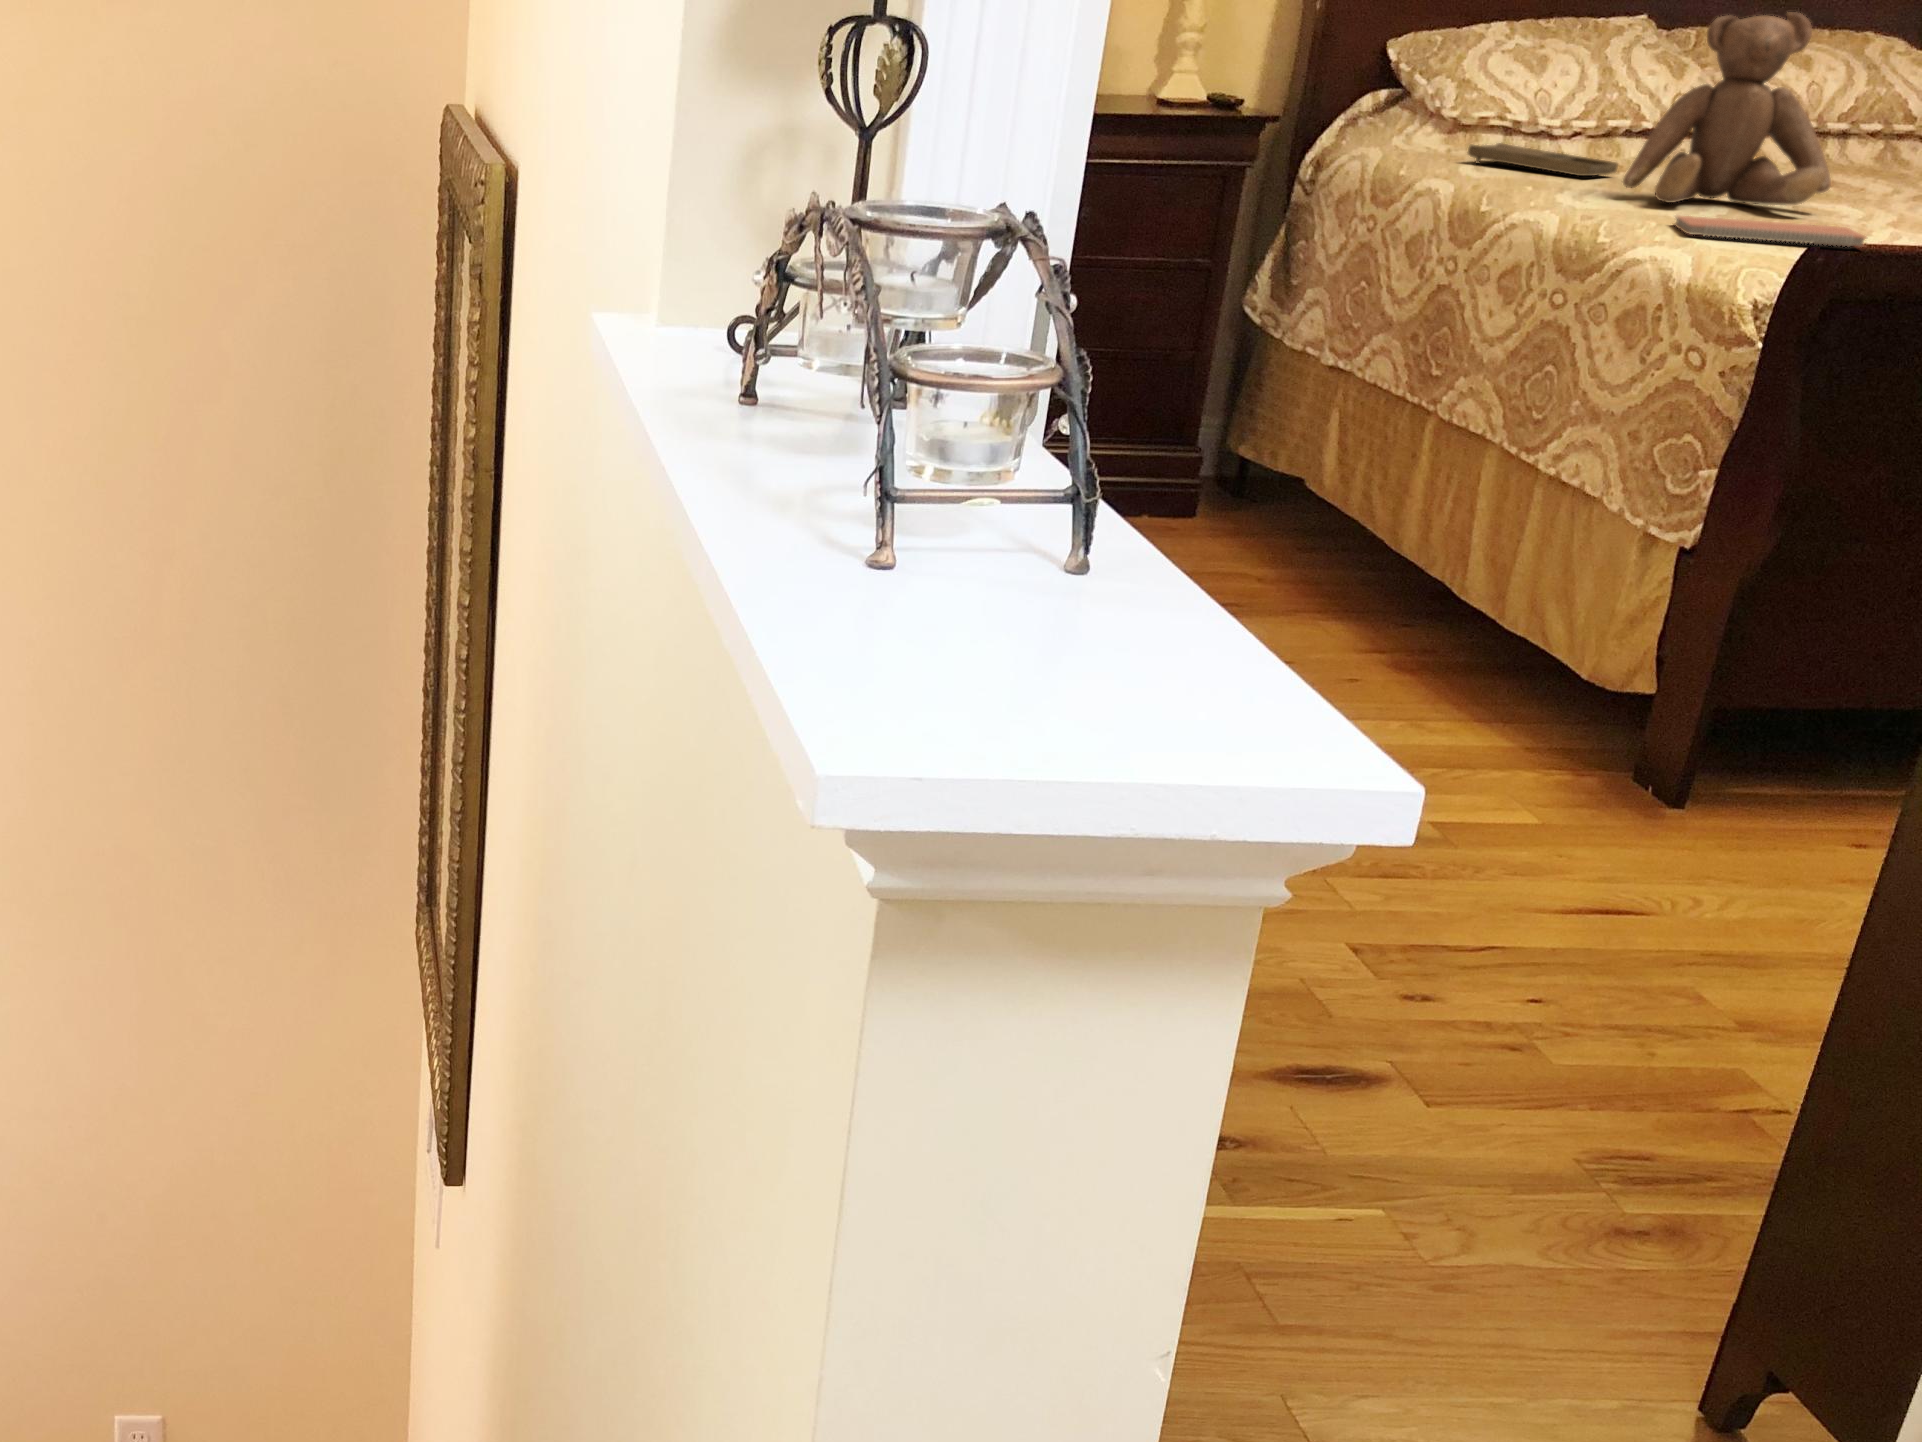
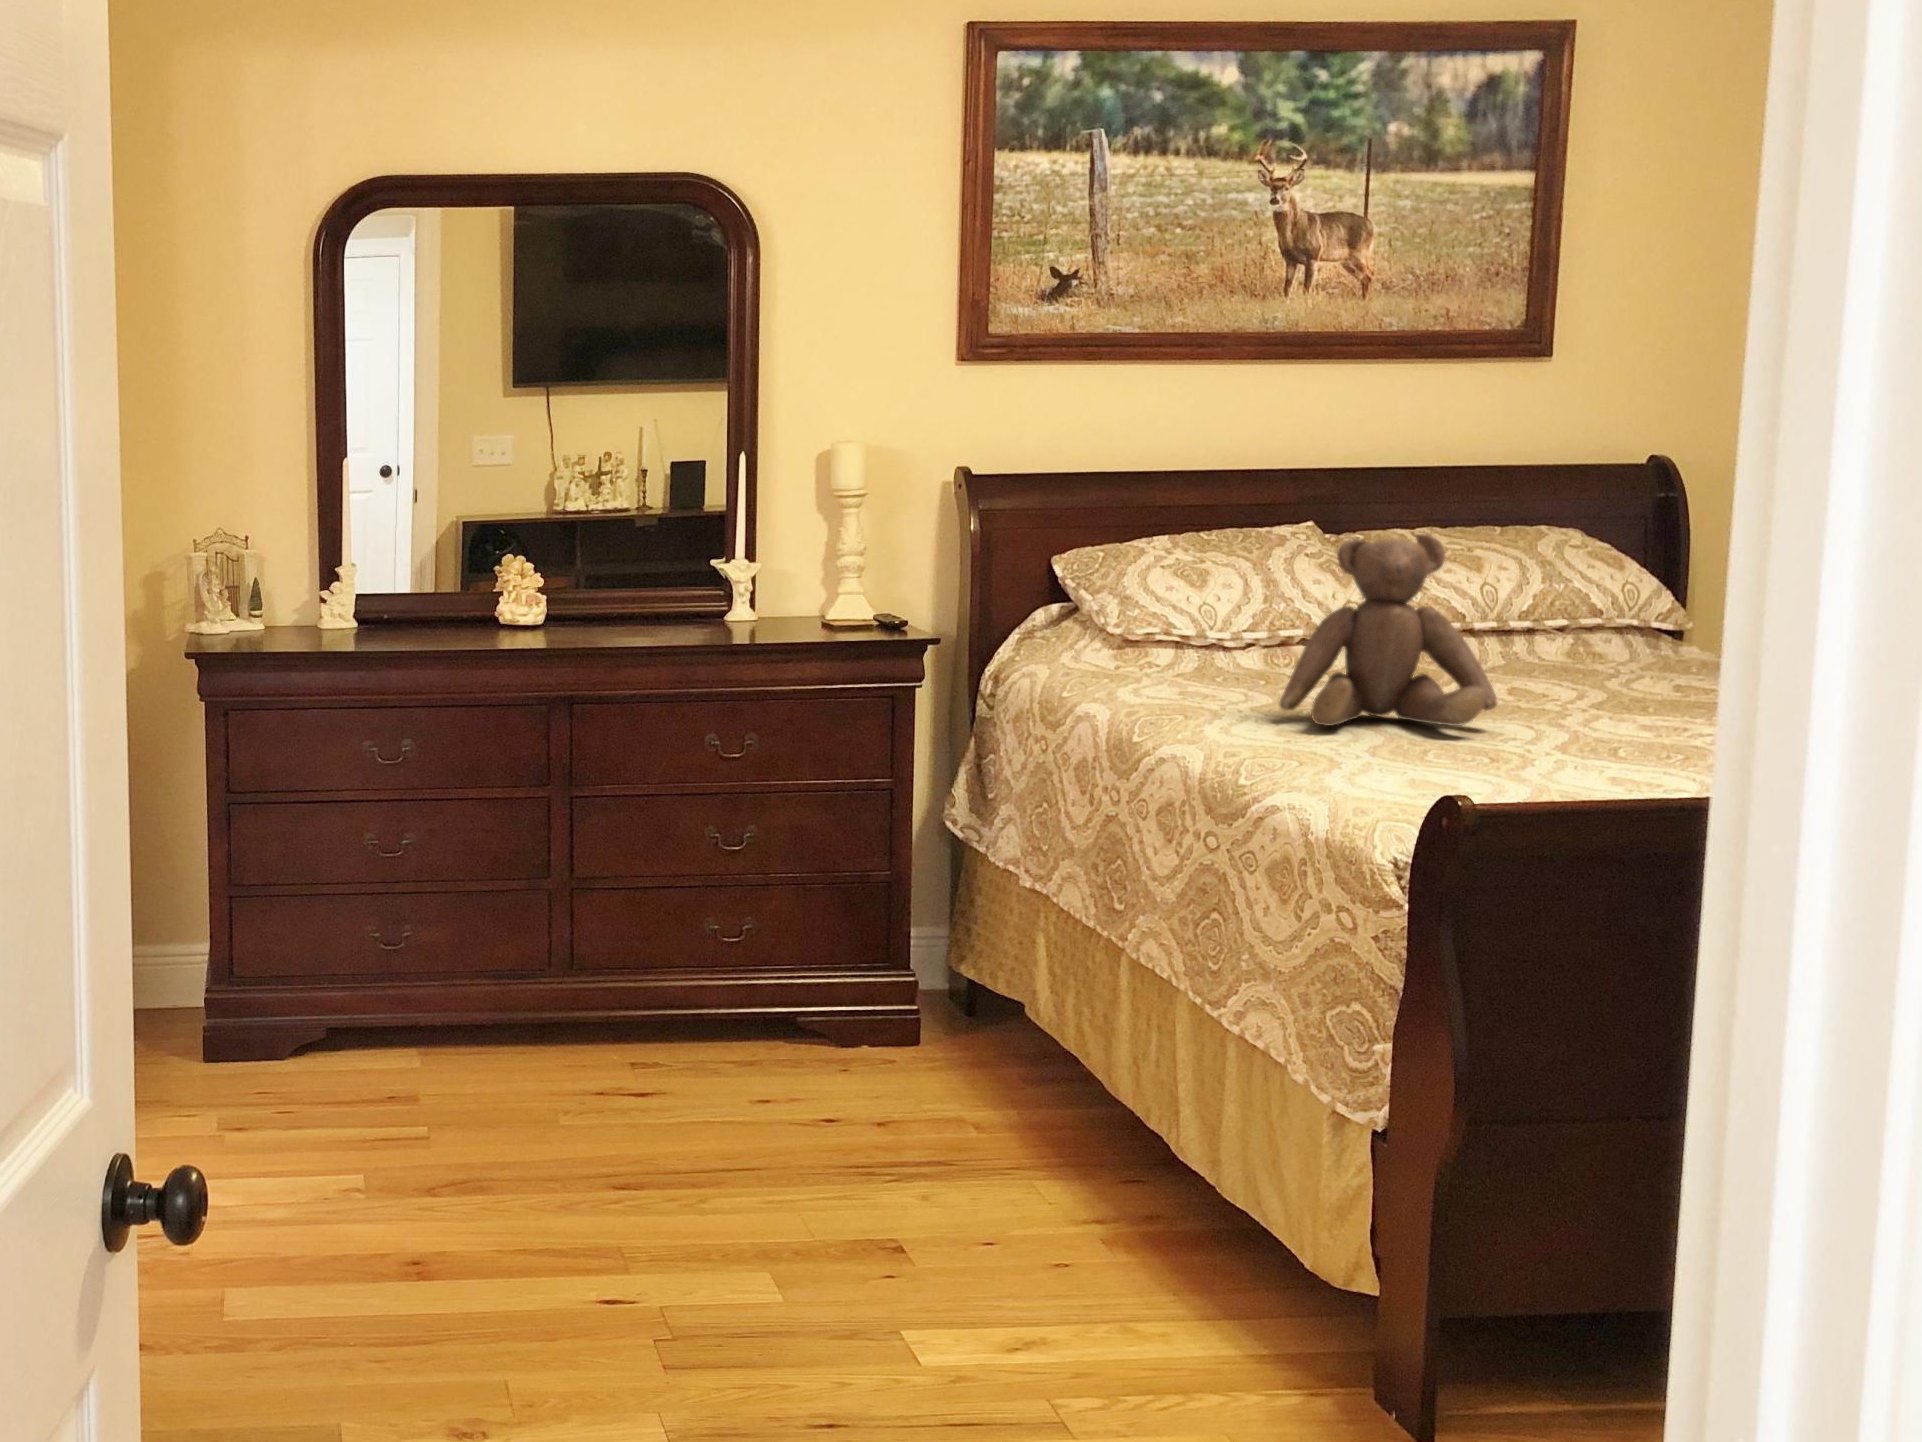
tray: present [1467,143,1618,176] -> none [1132,658,1288,693]
notebook: present [1674,215,1866,247] -> none [1324,747,1528,781]

